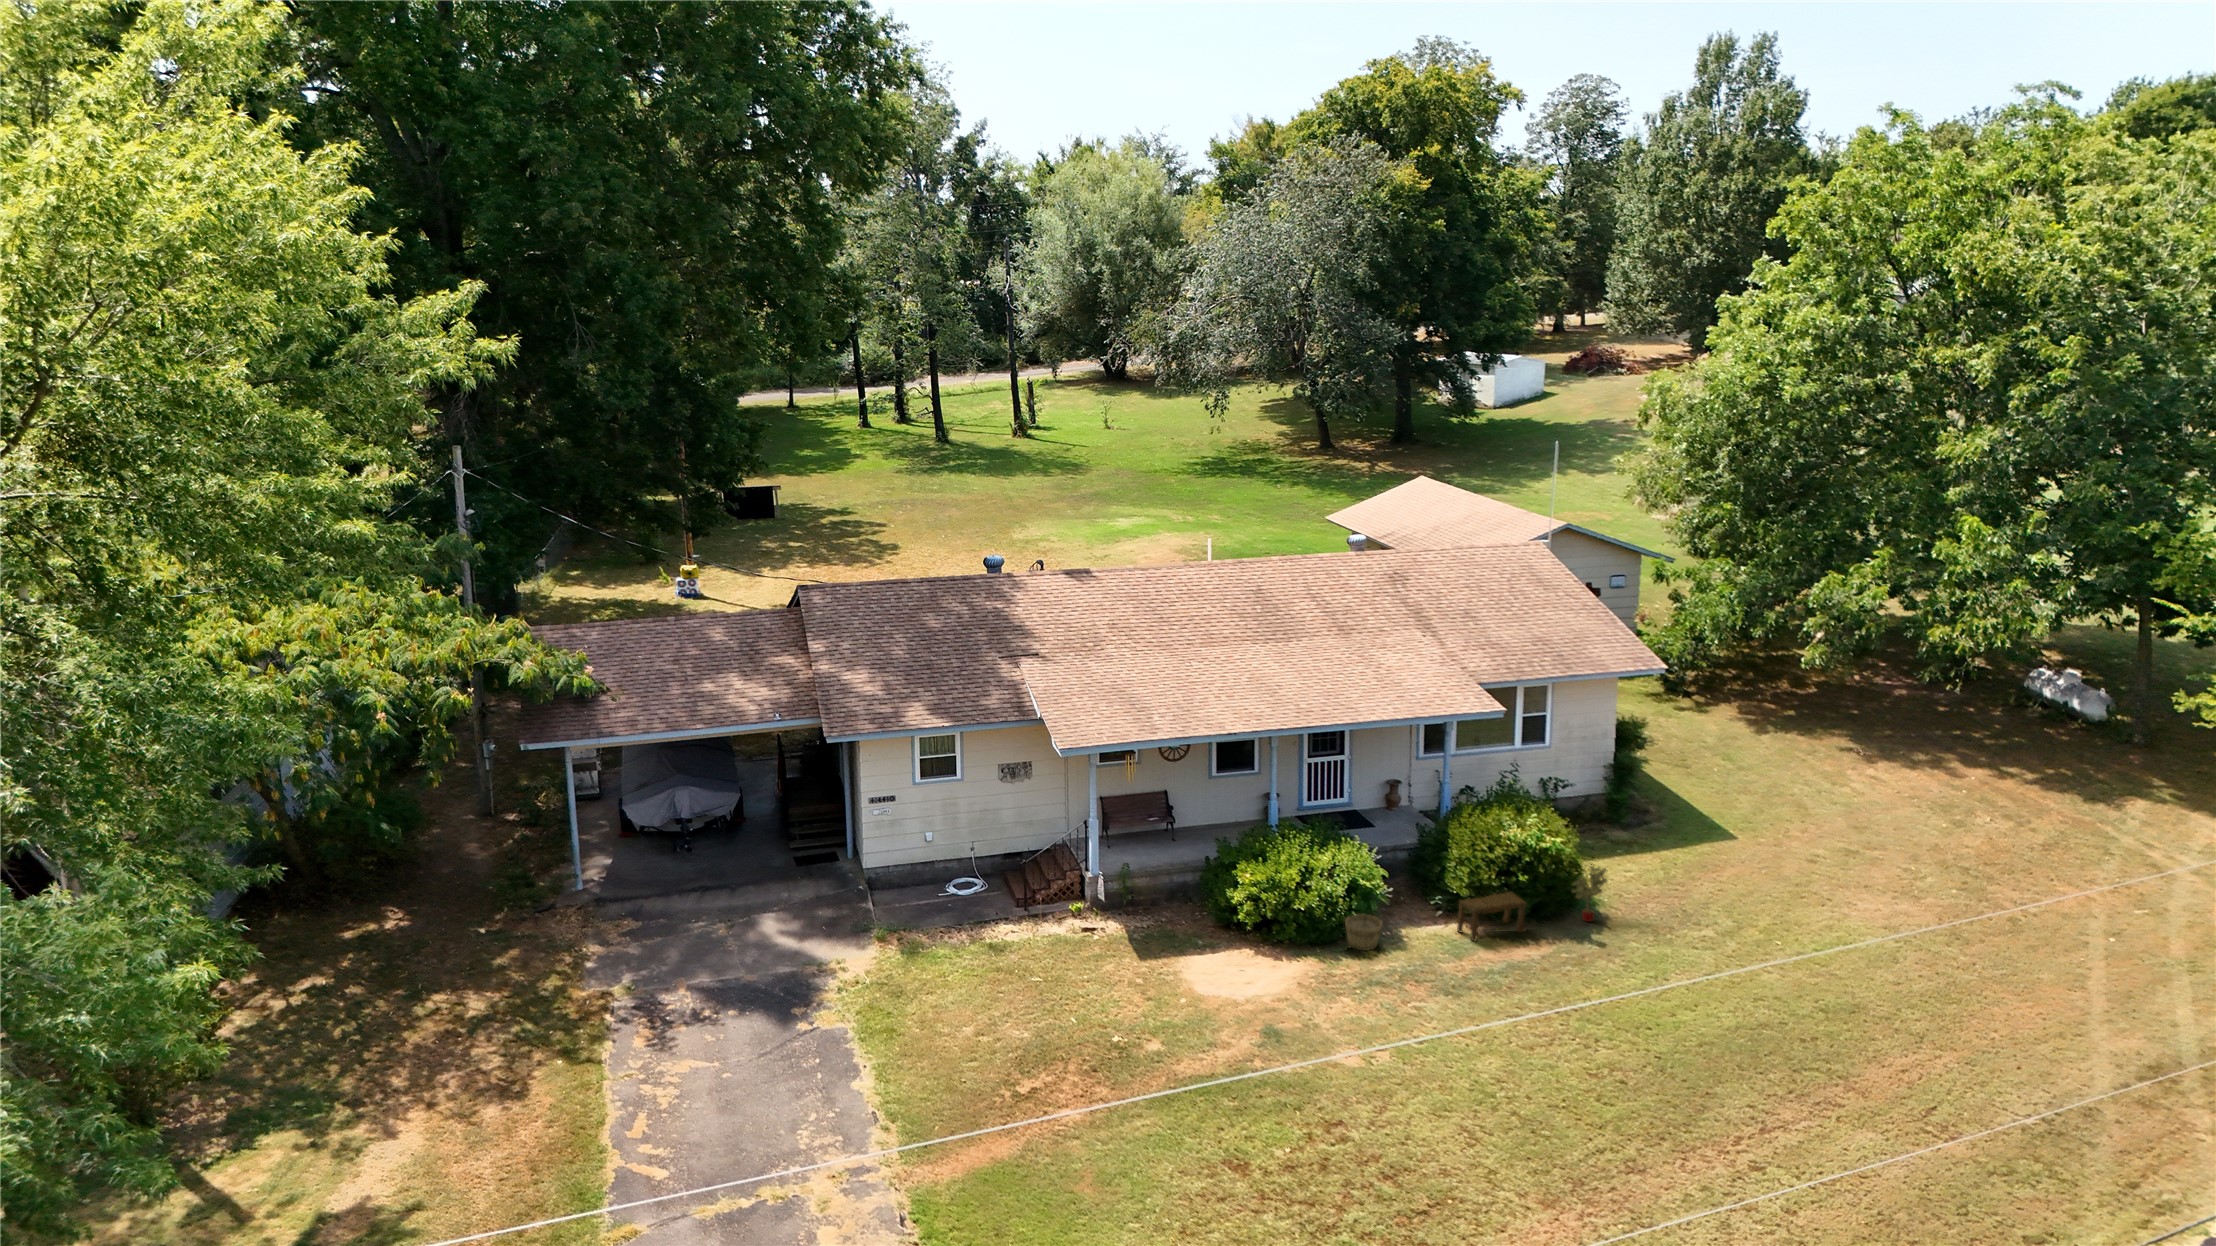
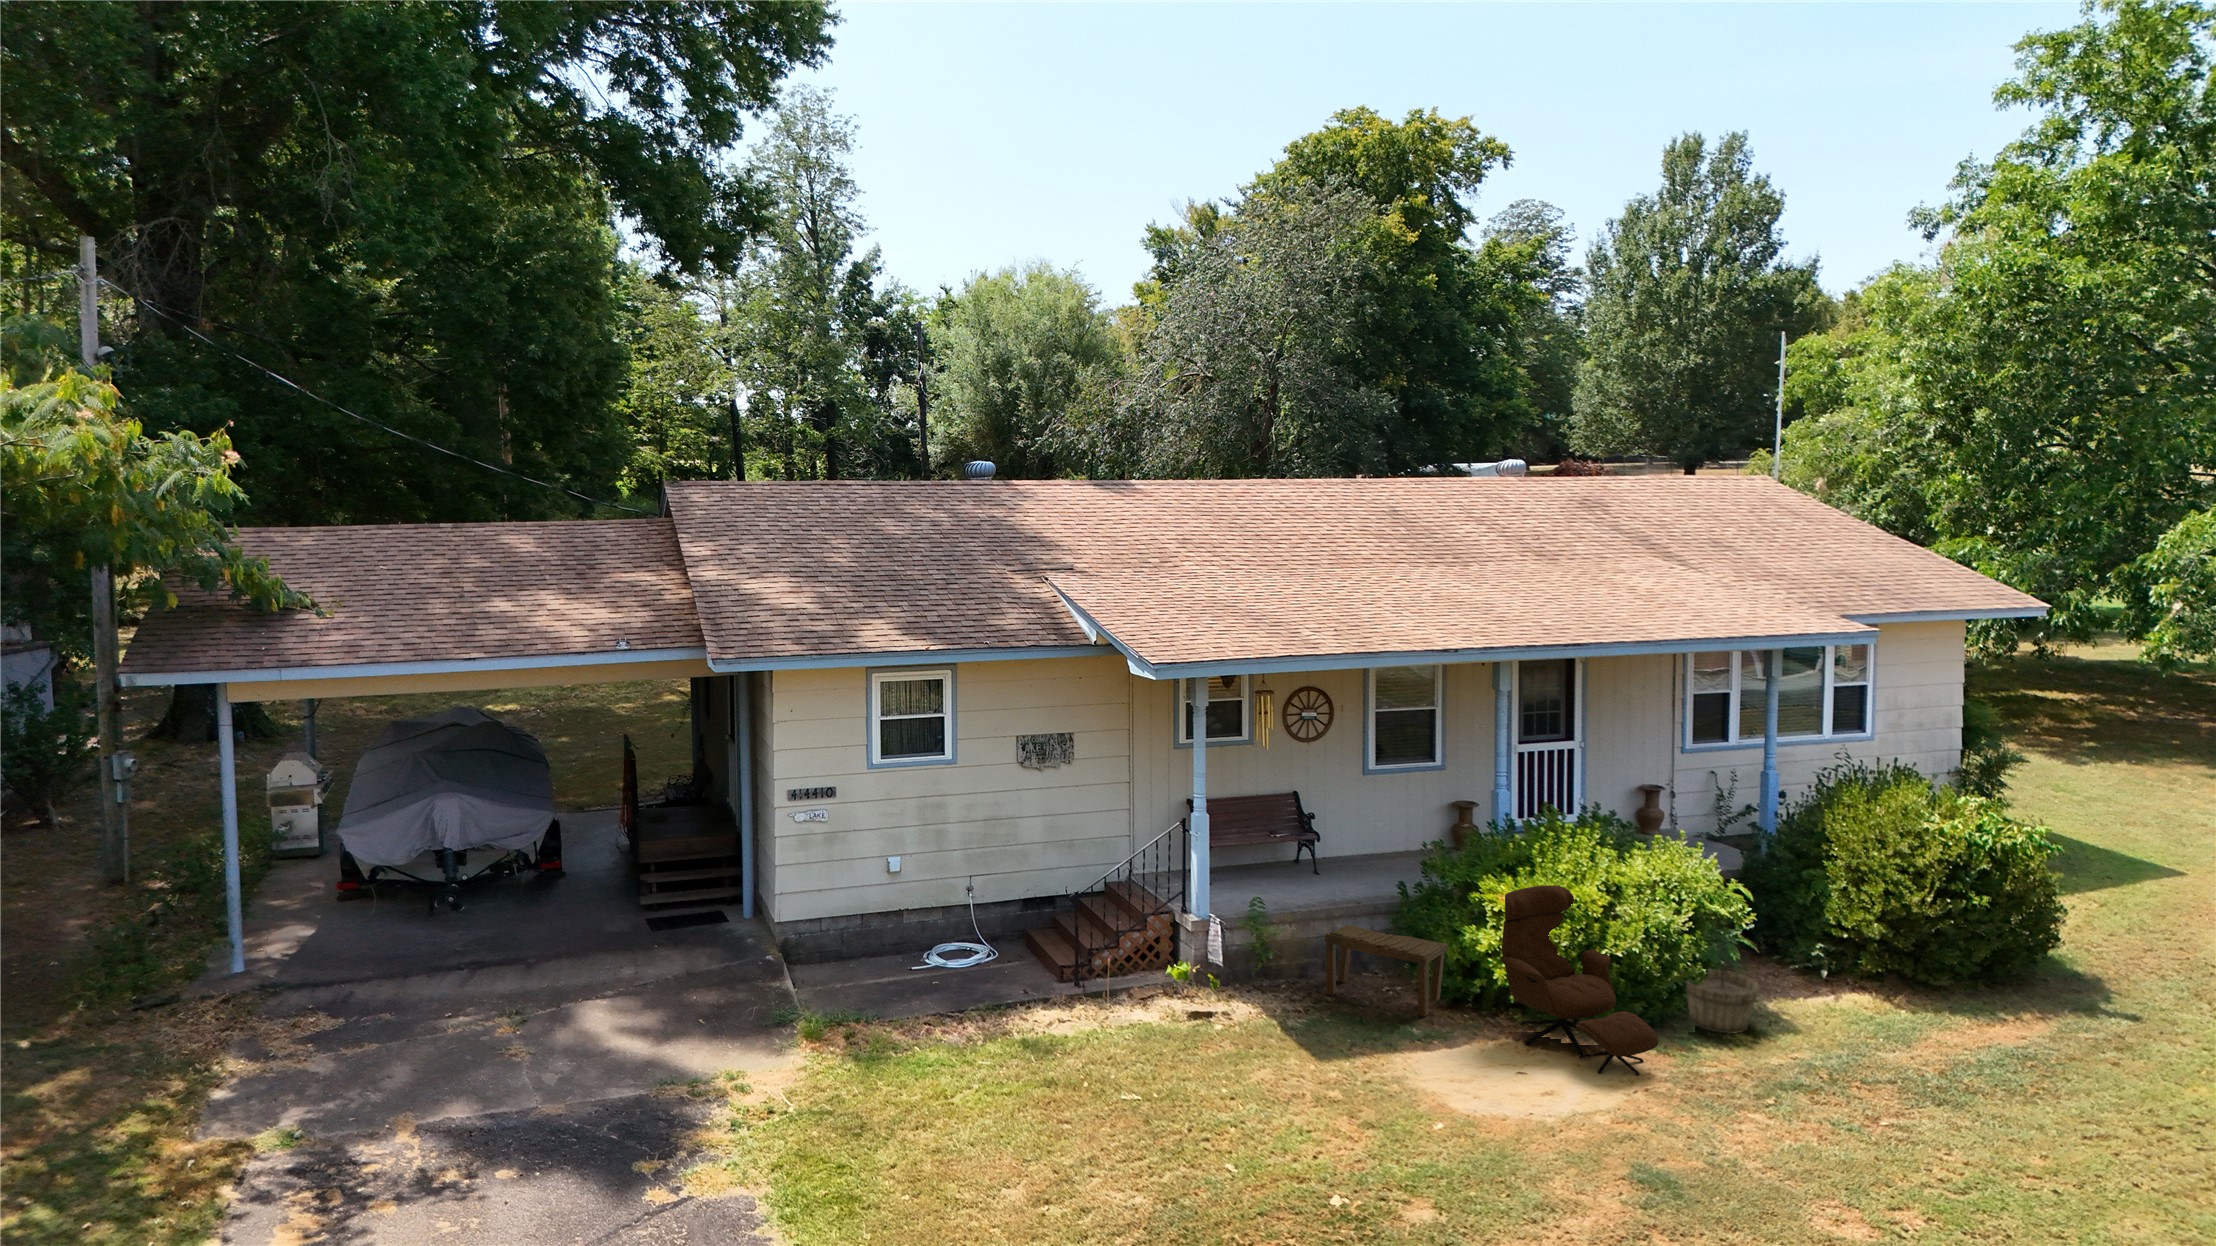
potted tree: present [1573,864,1607,922] -> none [2048,875,2112,983]
lounge chair: none [1240,870,1313,975] -> present [1500,885,1658,1076]
bench: present [1457,892,1527,941] -> present [1325,924,1447,1017]

